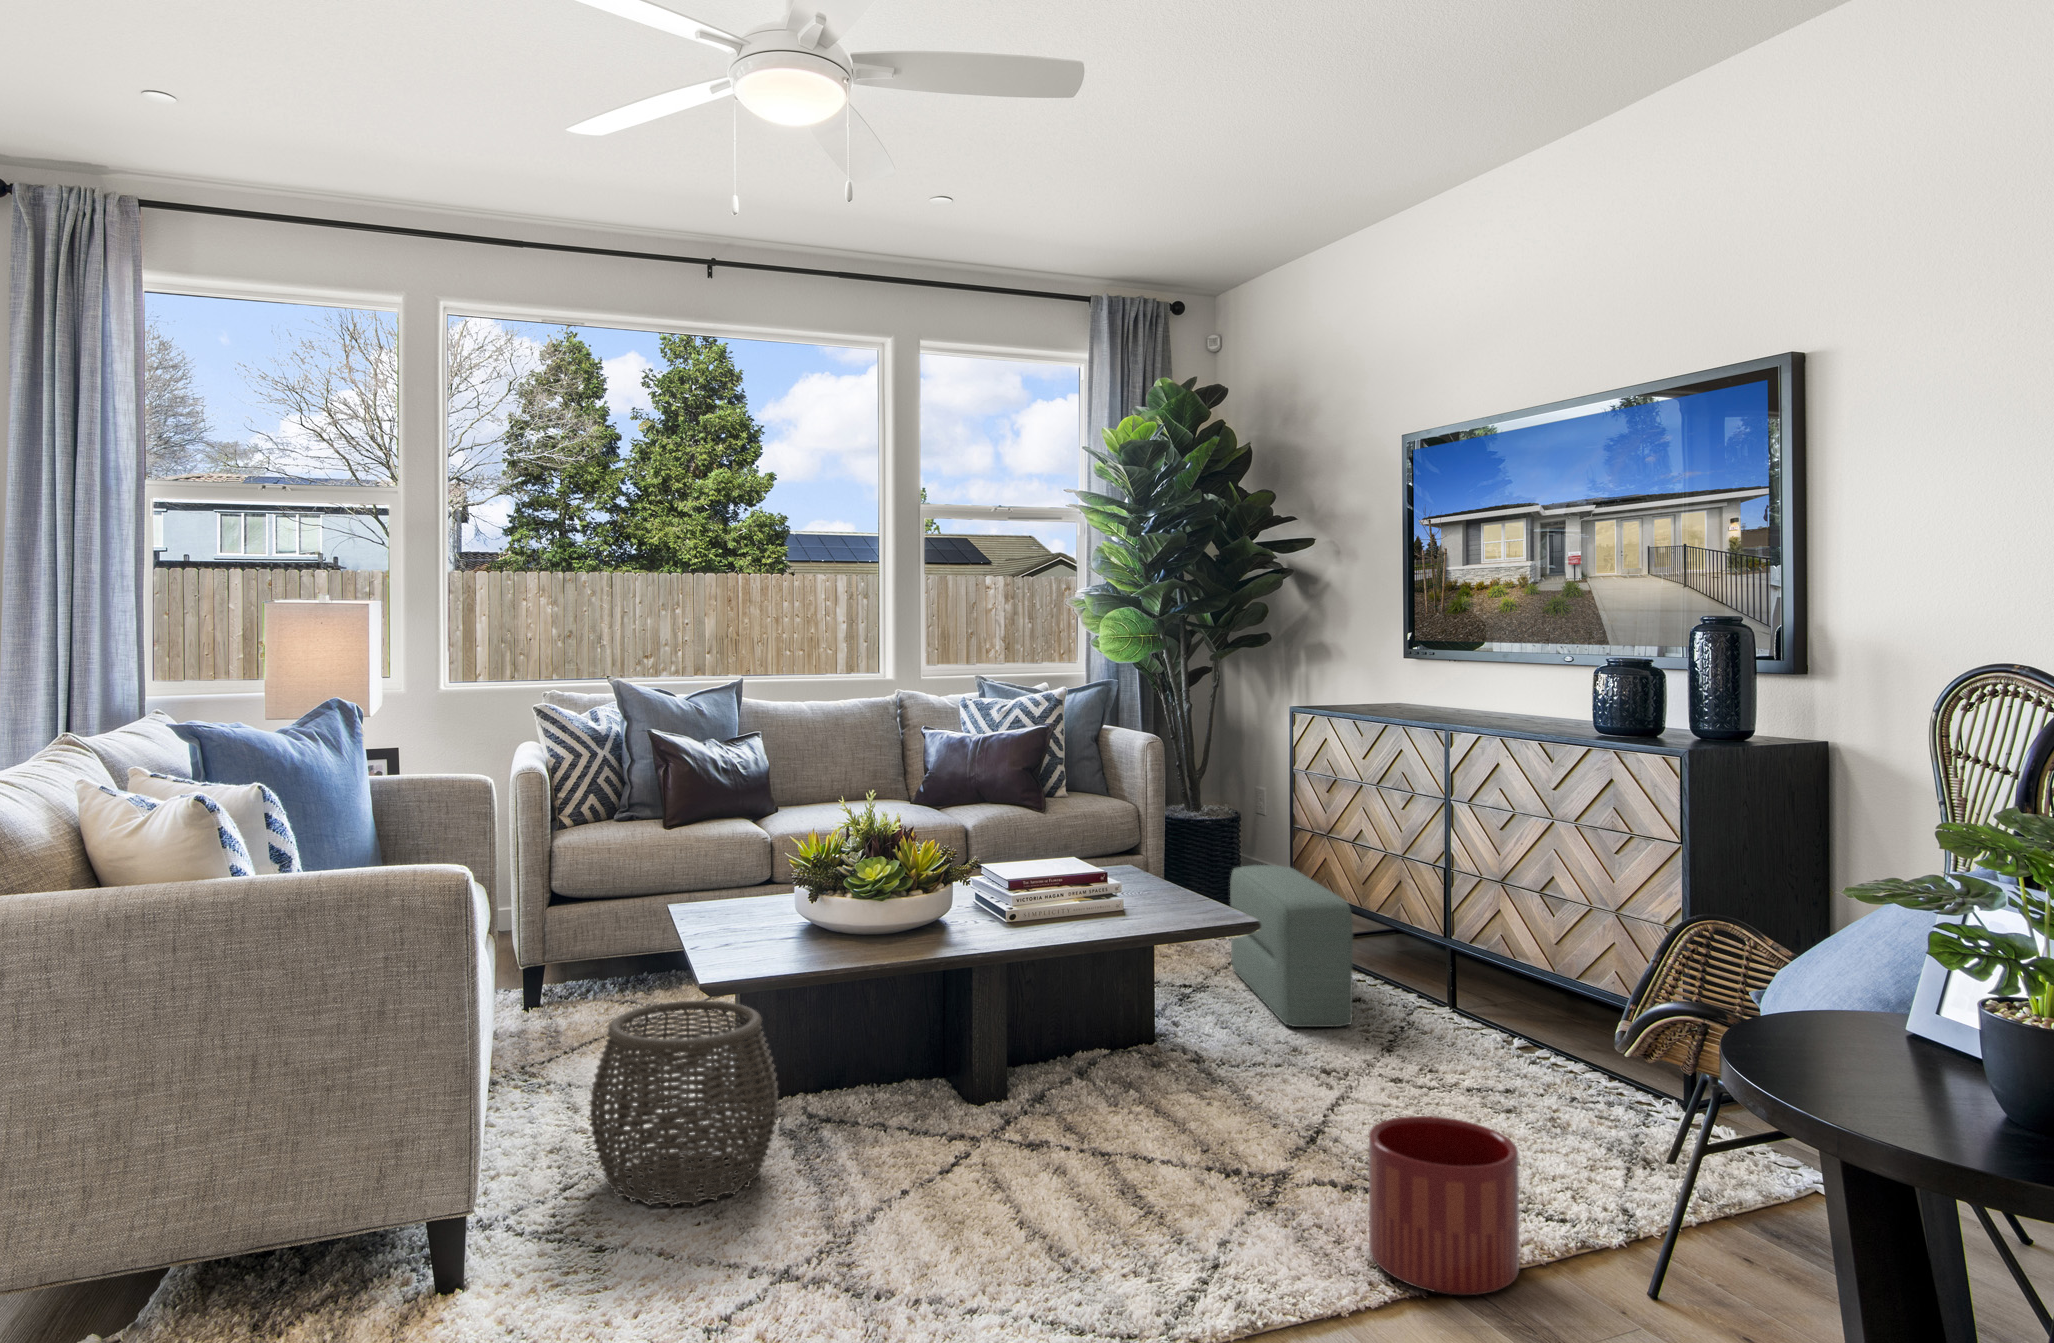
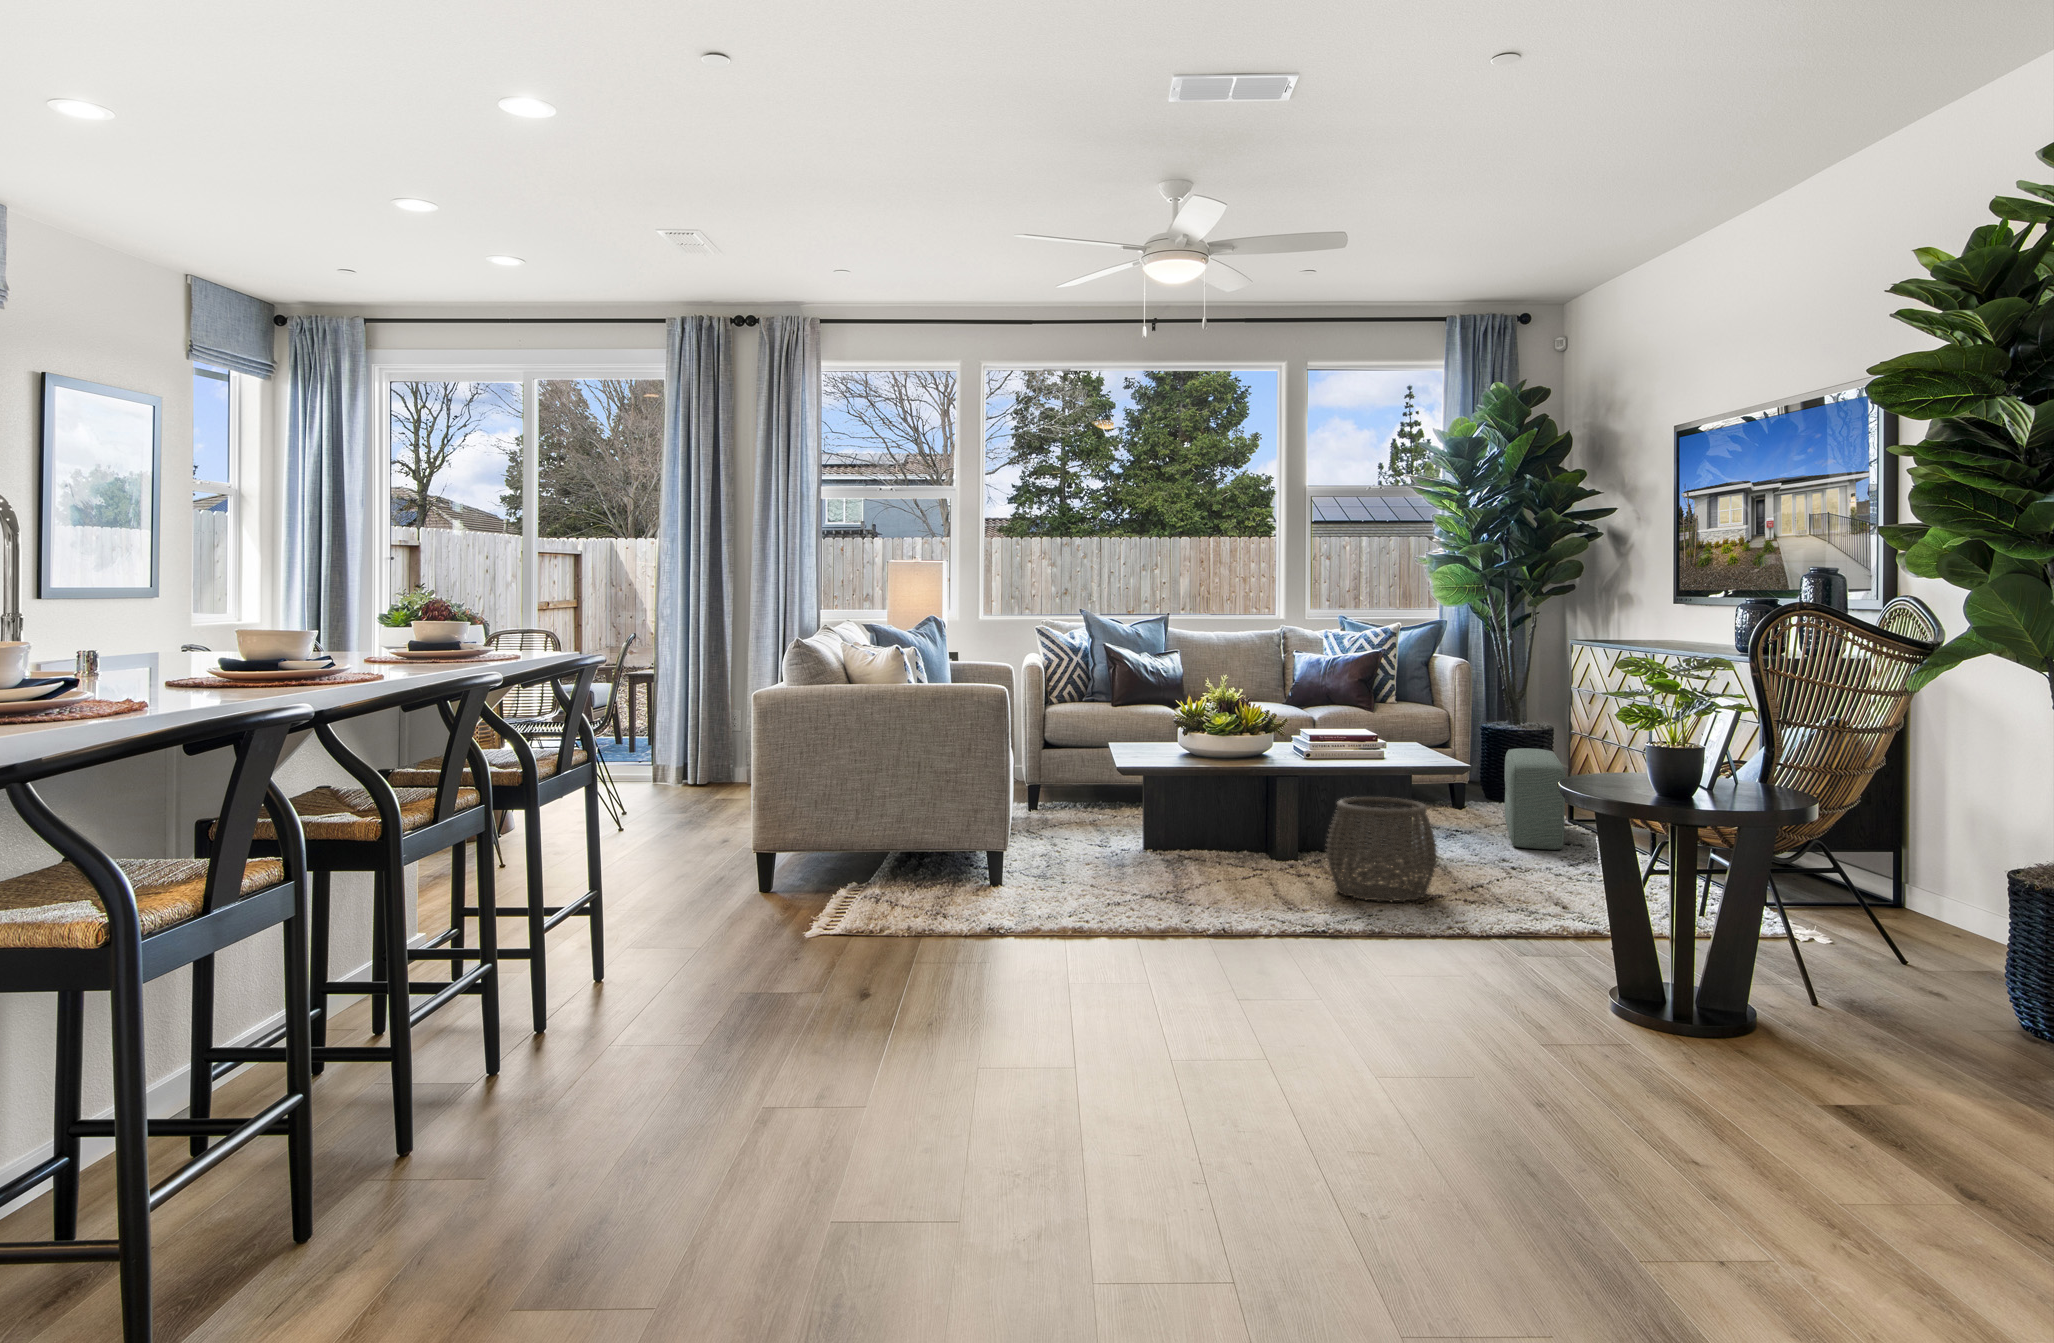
woven basket: present [590,1001,778,1206] -> present [1326,797,1437,902]
planter: present [1369,1116,1519,1295] -> none [1454,849,1537,931]

